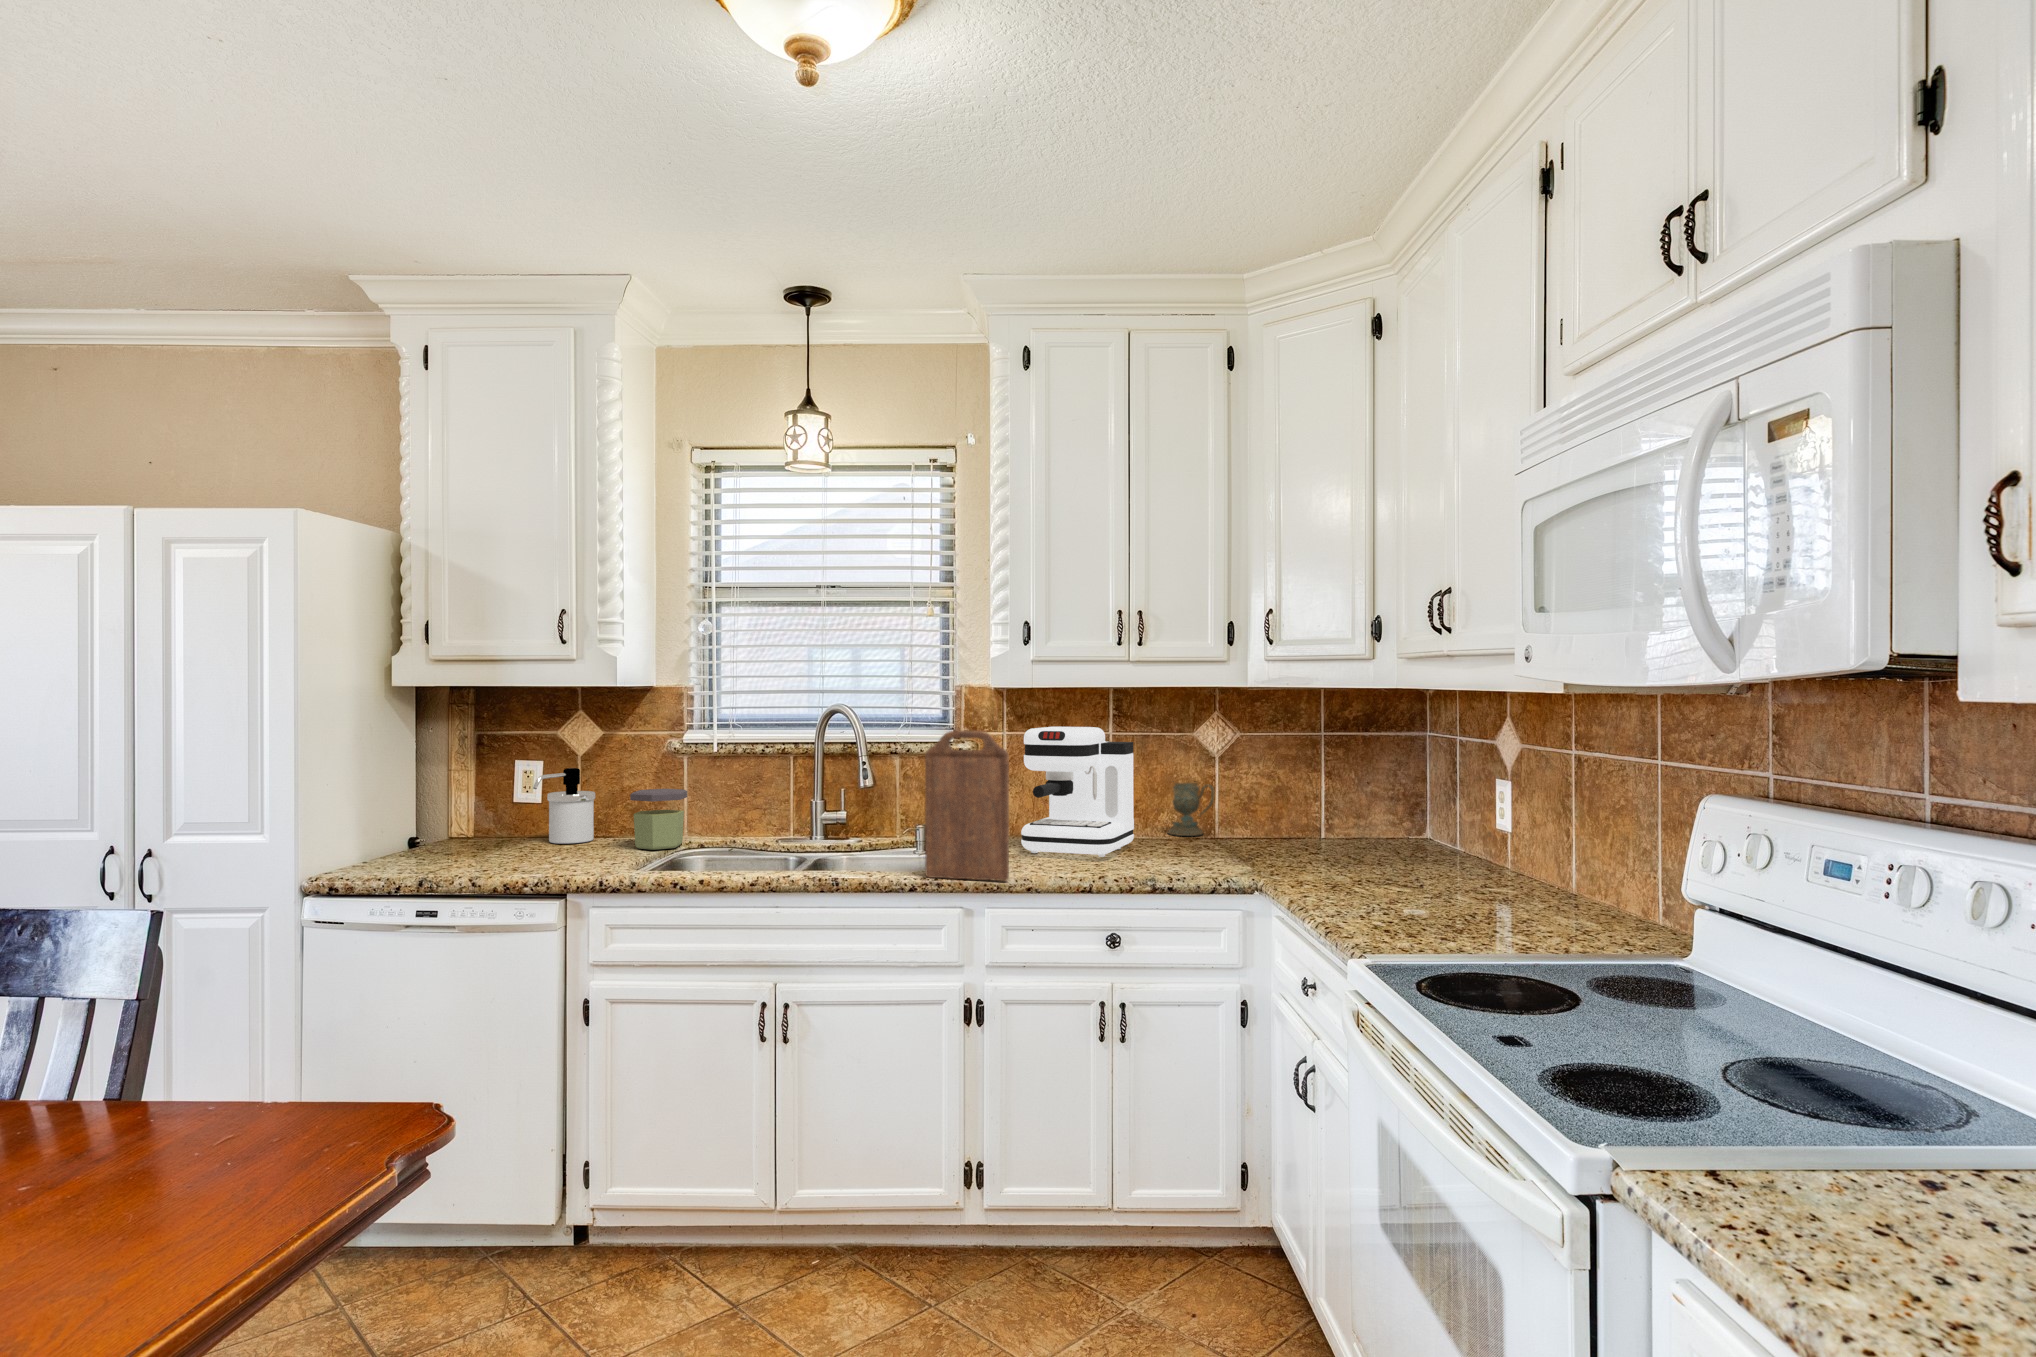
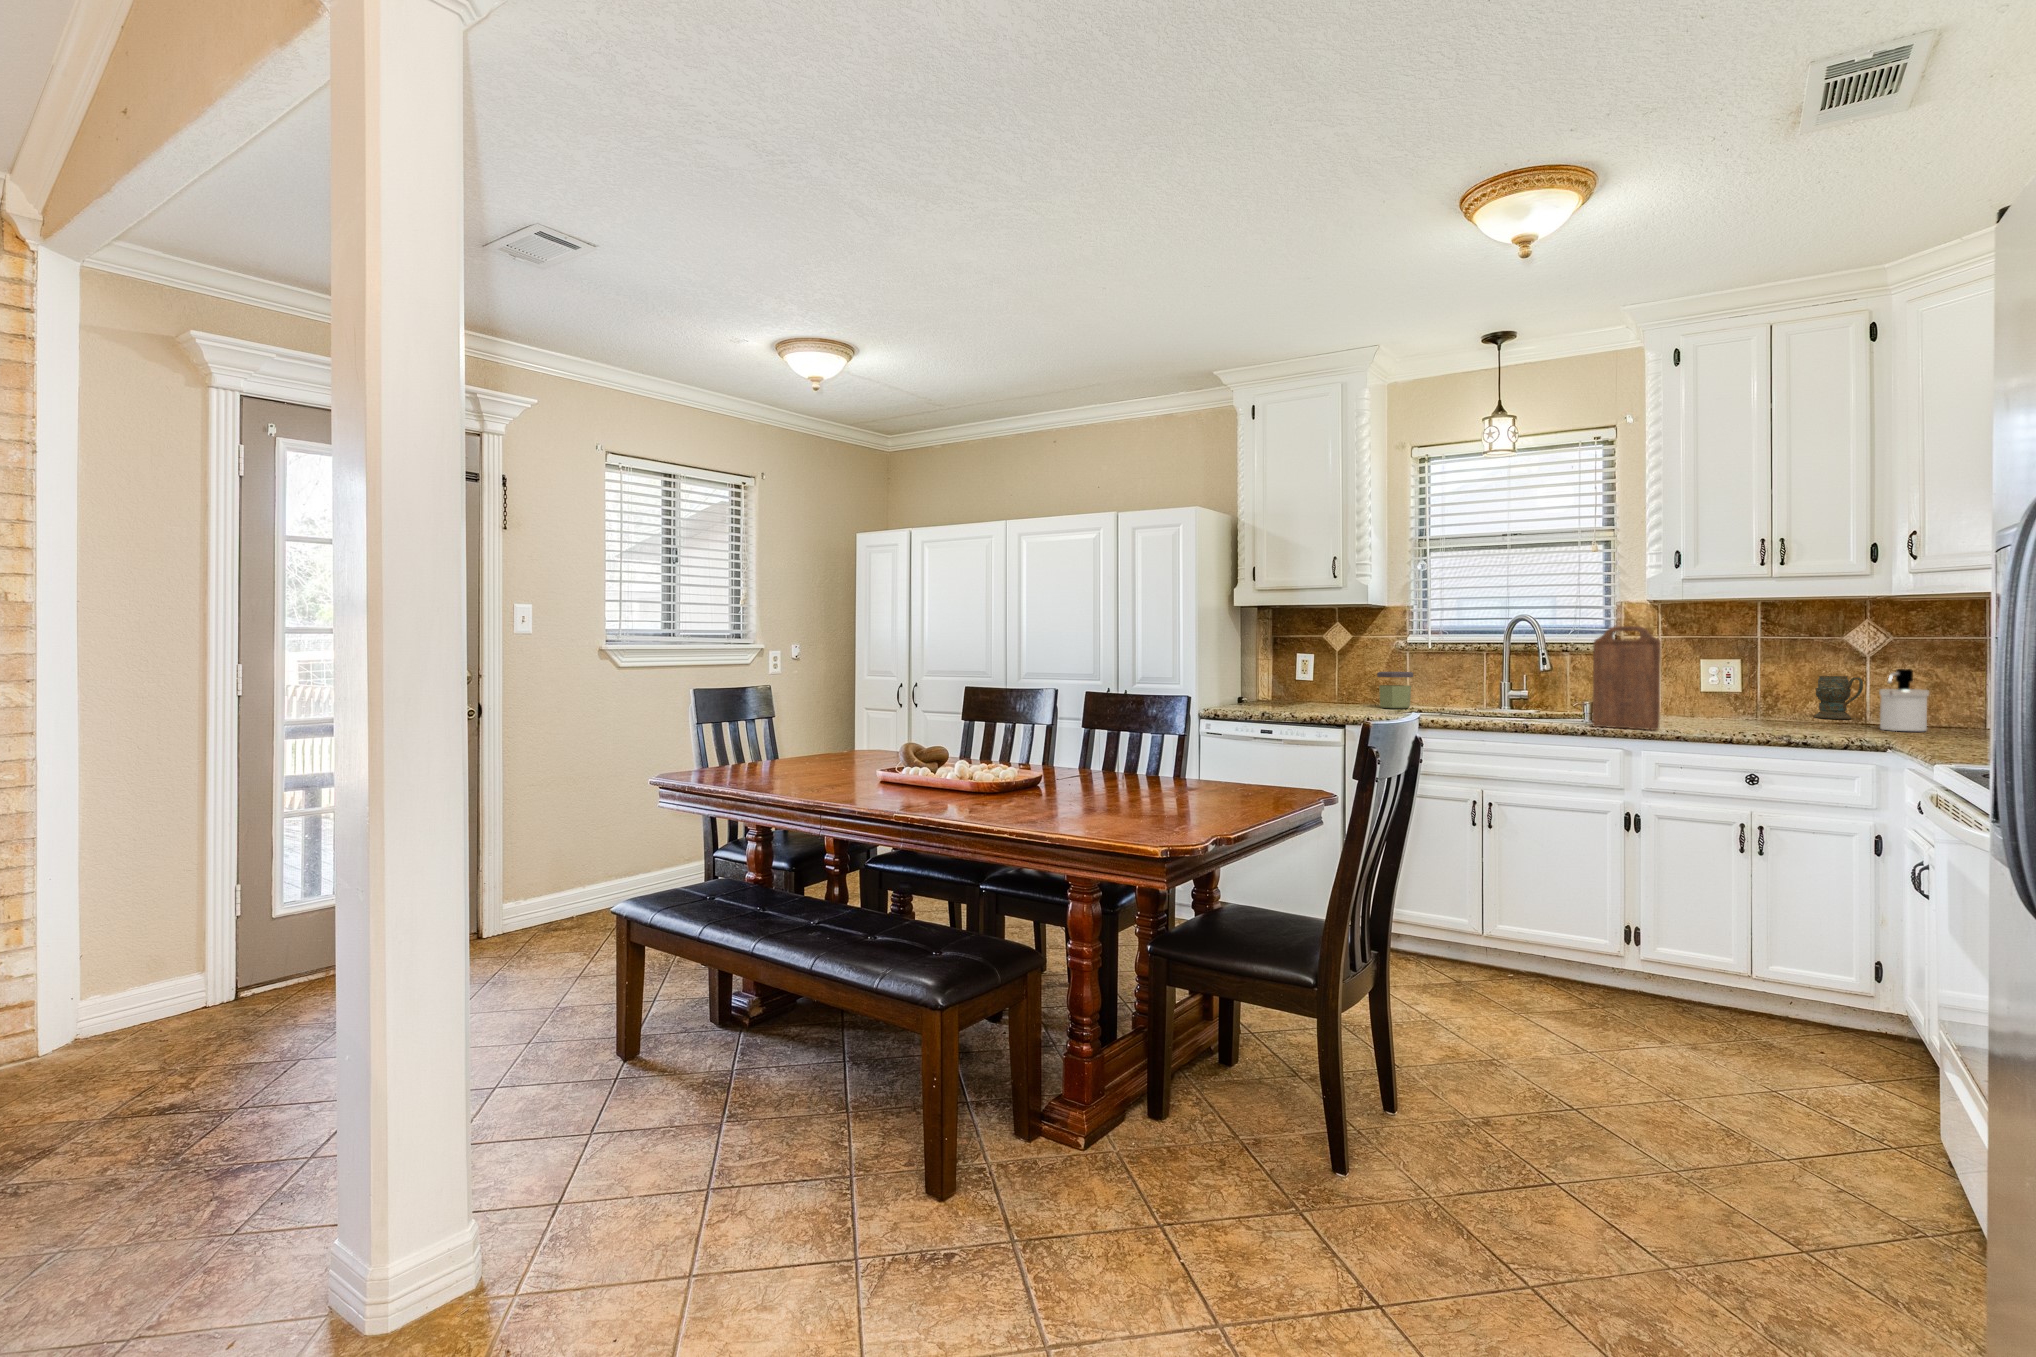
coffee maker: present [1021,727,1134,857] -> none [1672,629,1778,724]
soap dispenser: present [533,768,595,844] -> present [1879,669,1929,731]

